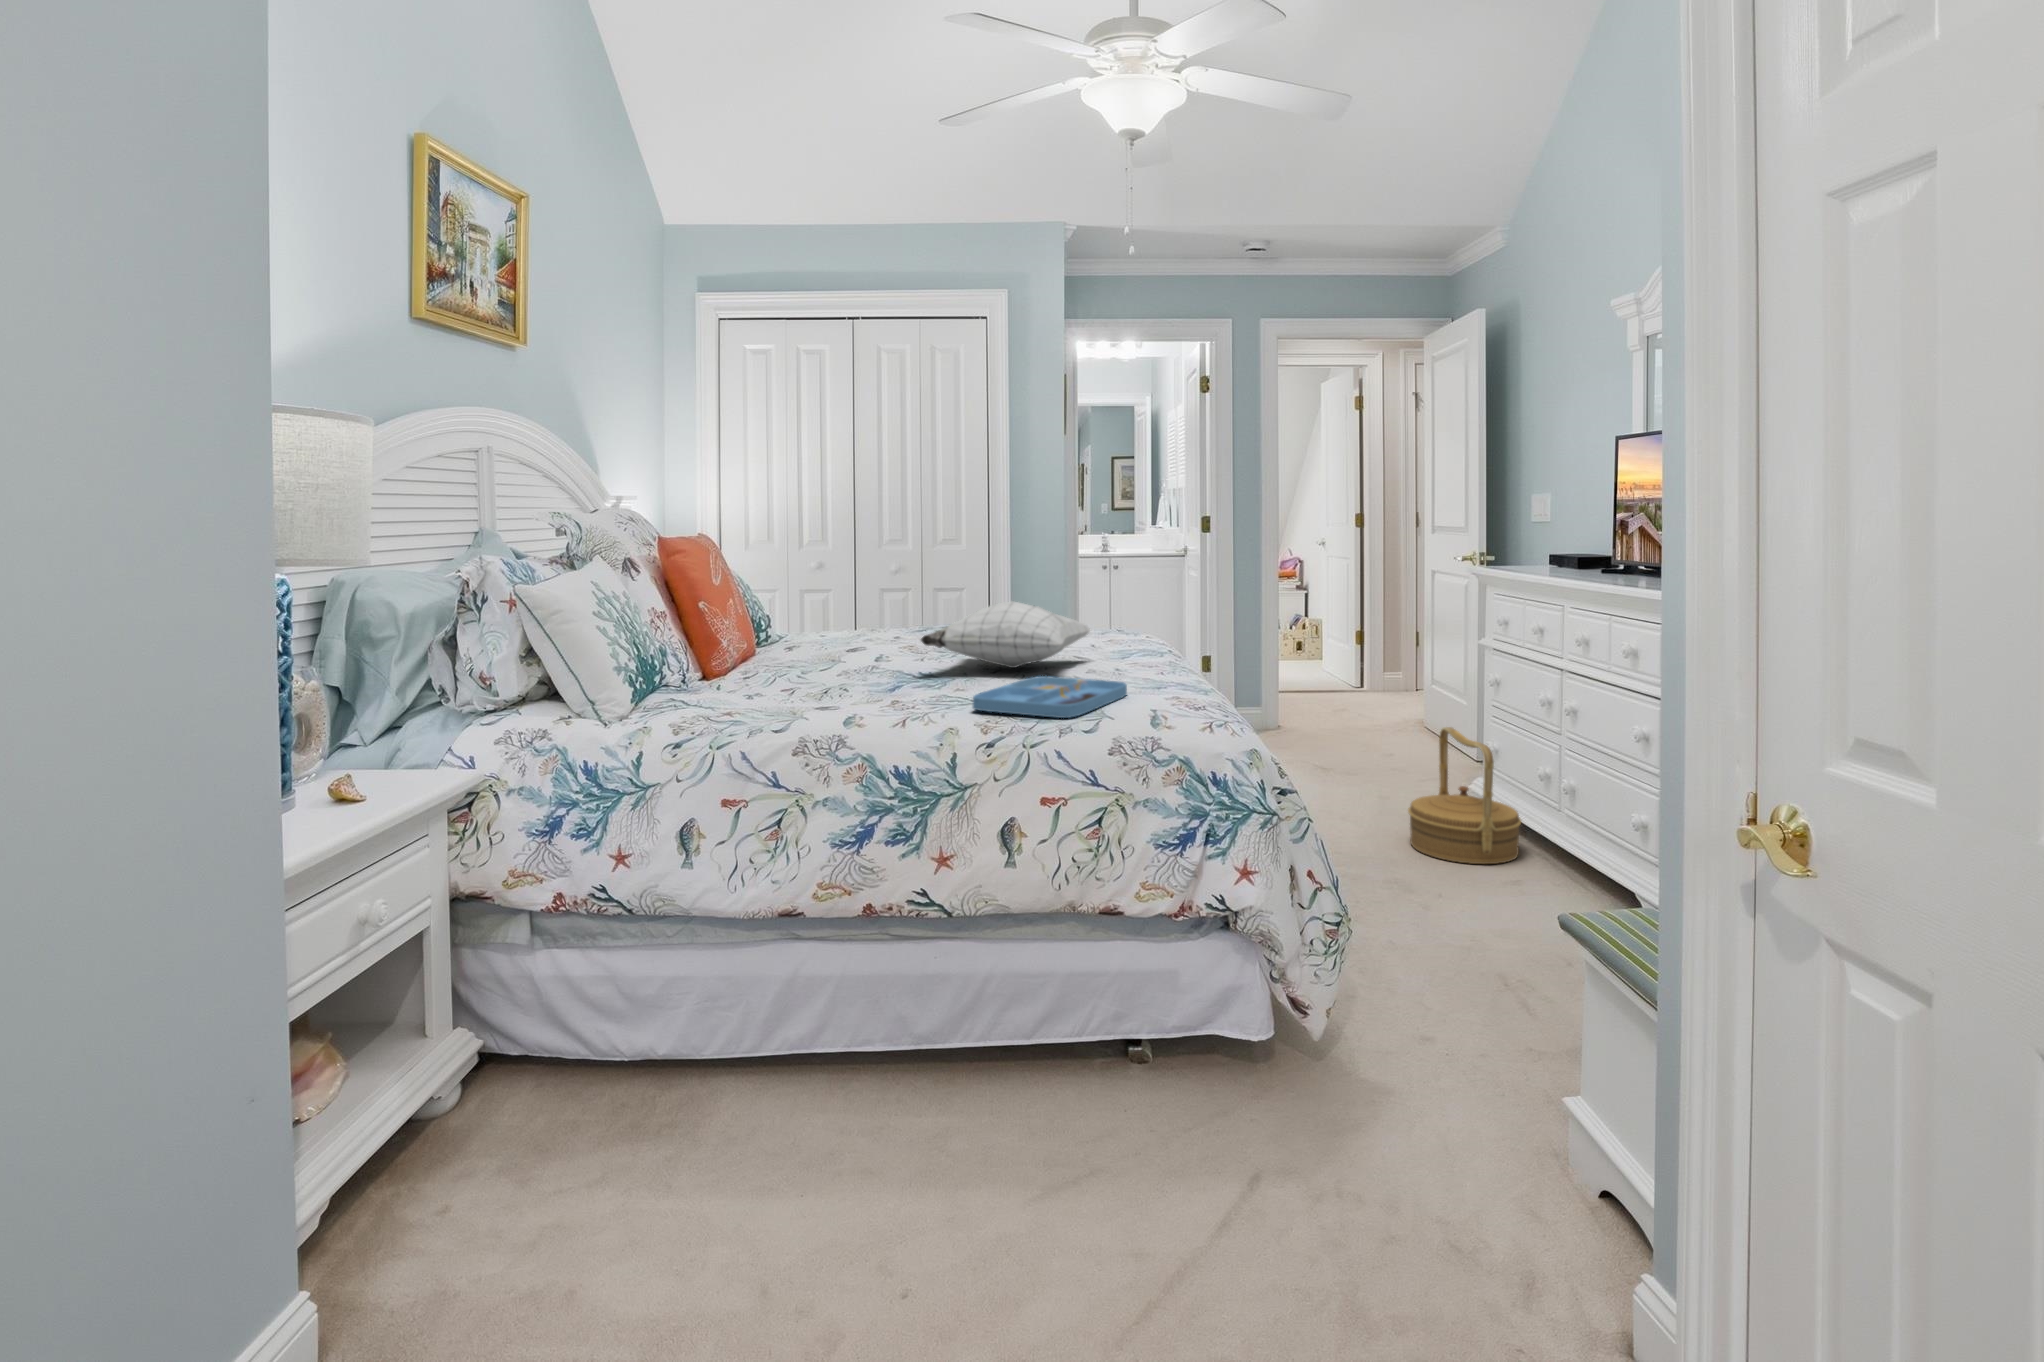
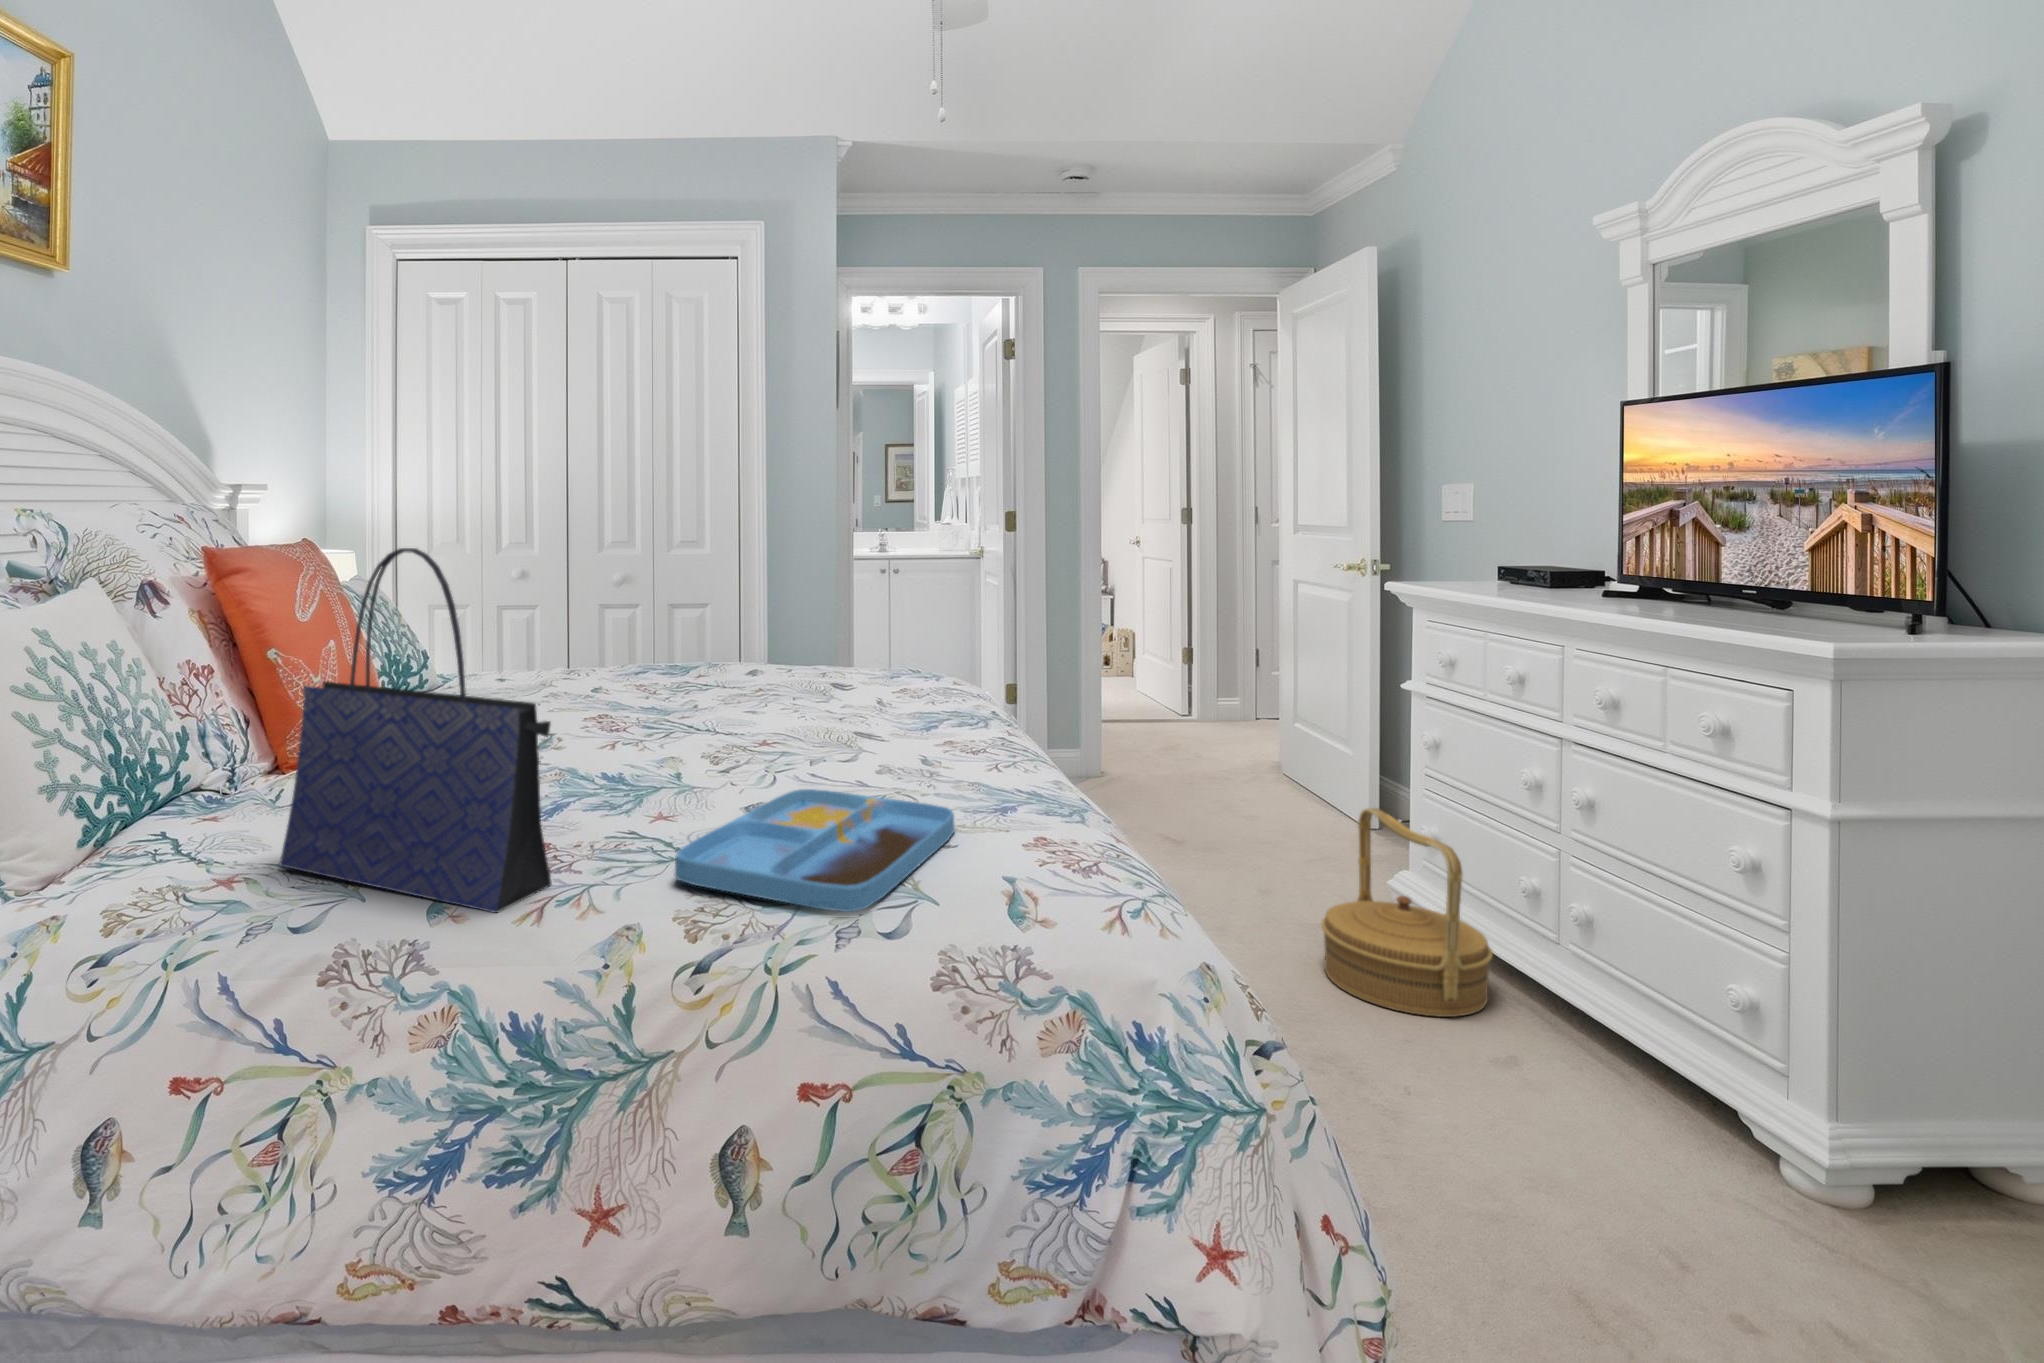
tote bag: none [751,532,908,722] -> present [280,548,552,913]
pillow: present [921,601,1090,668] -> none [612,648,885,753]

